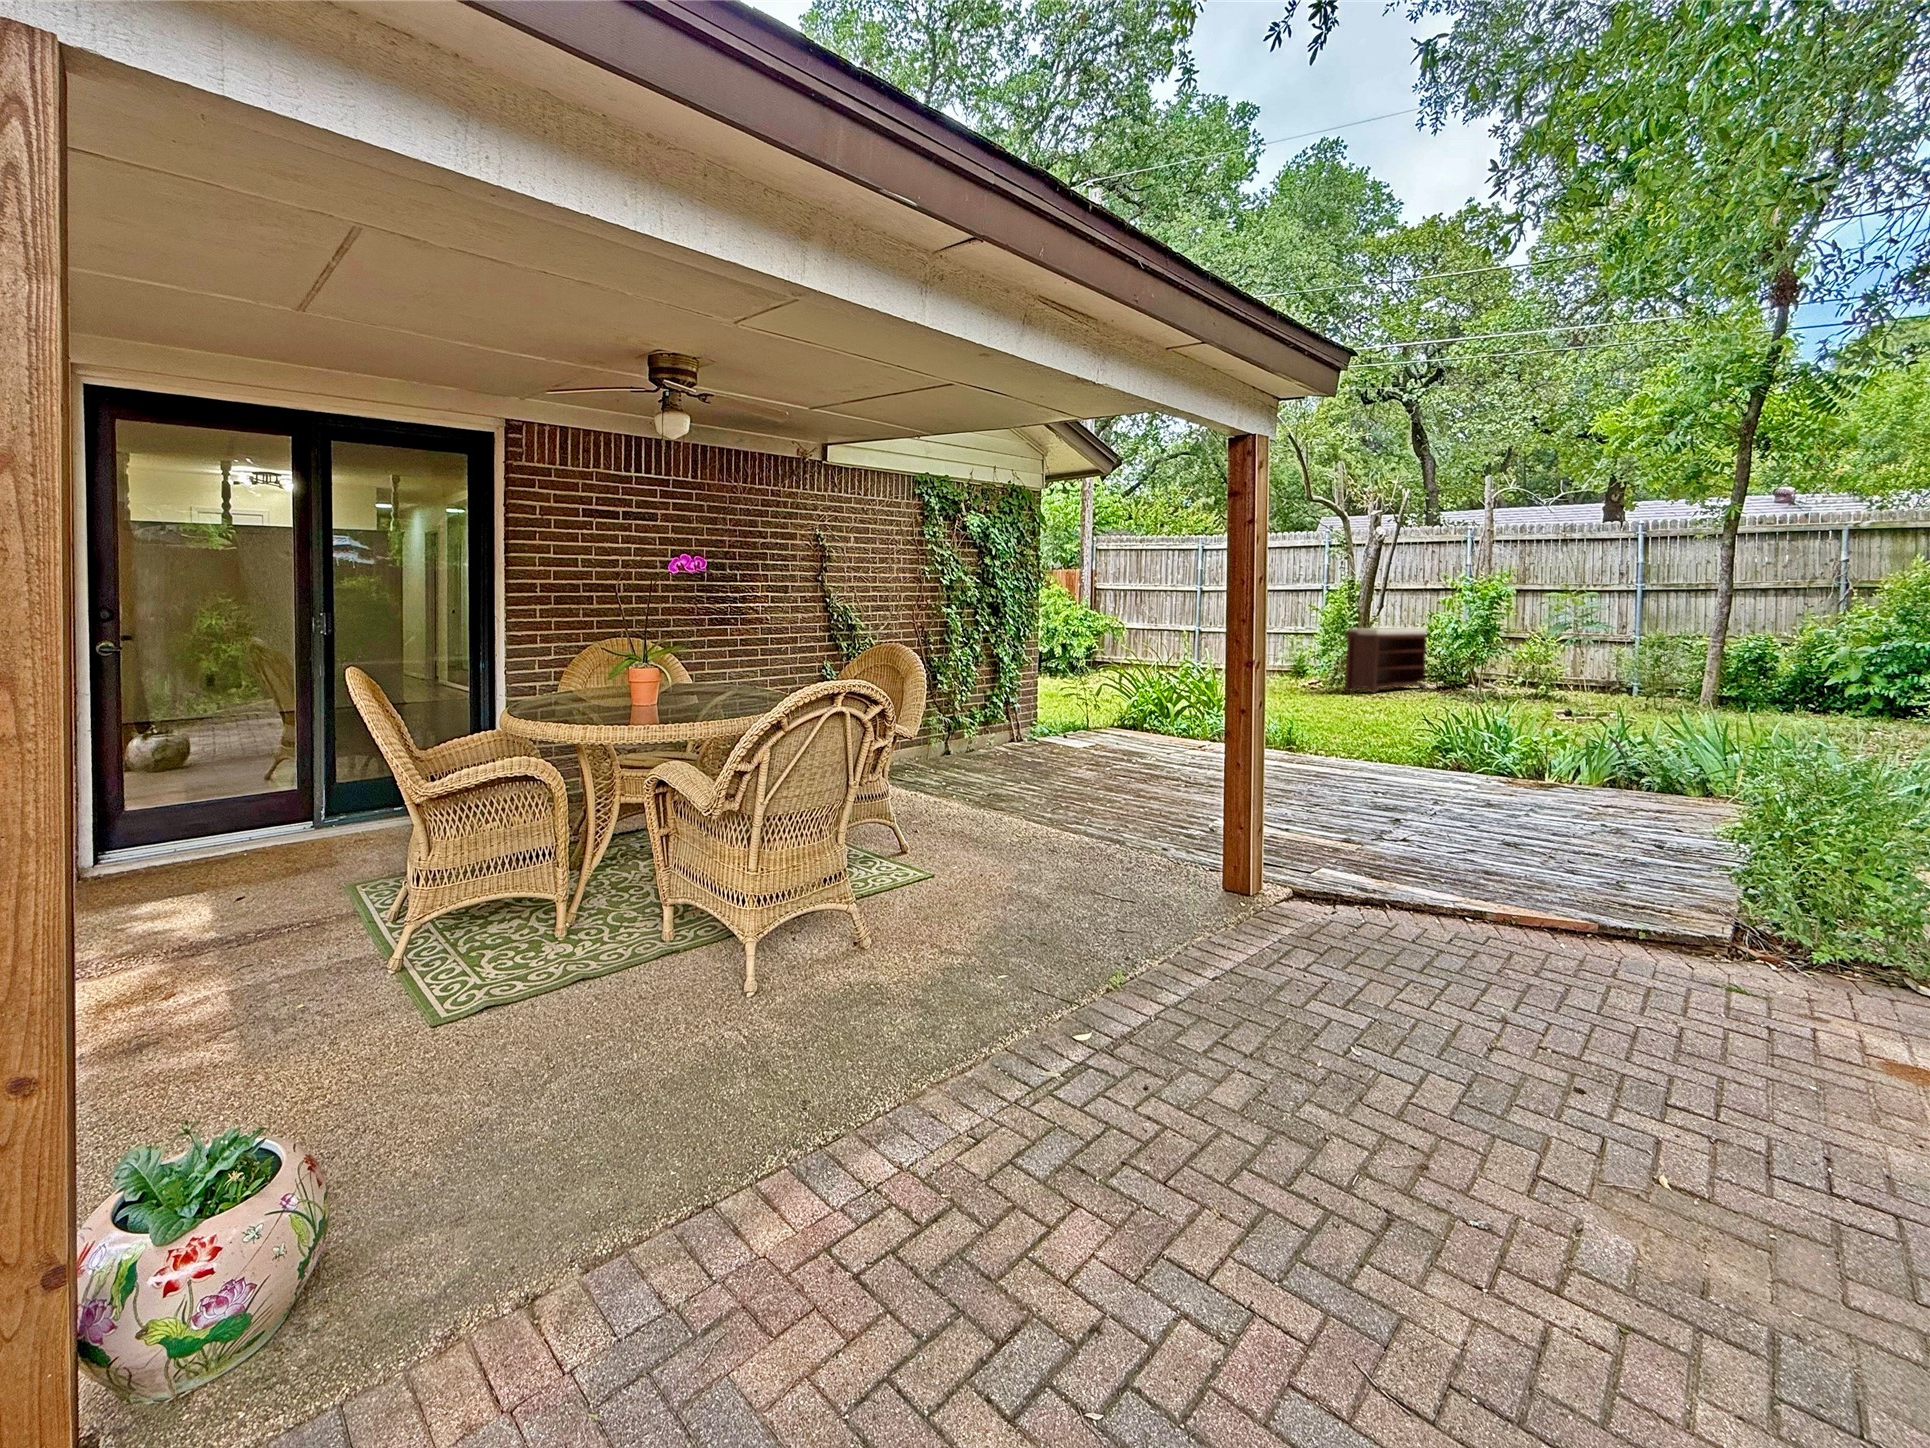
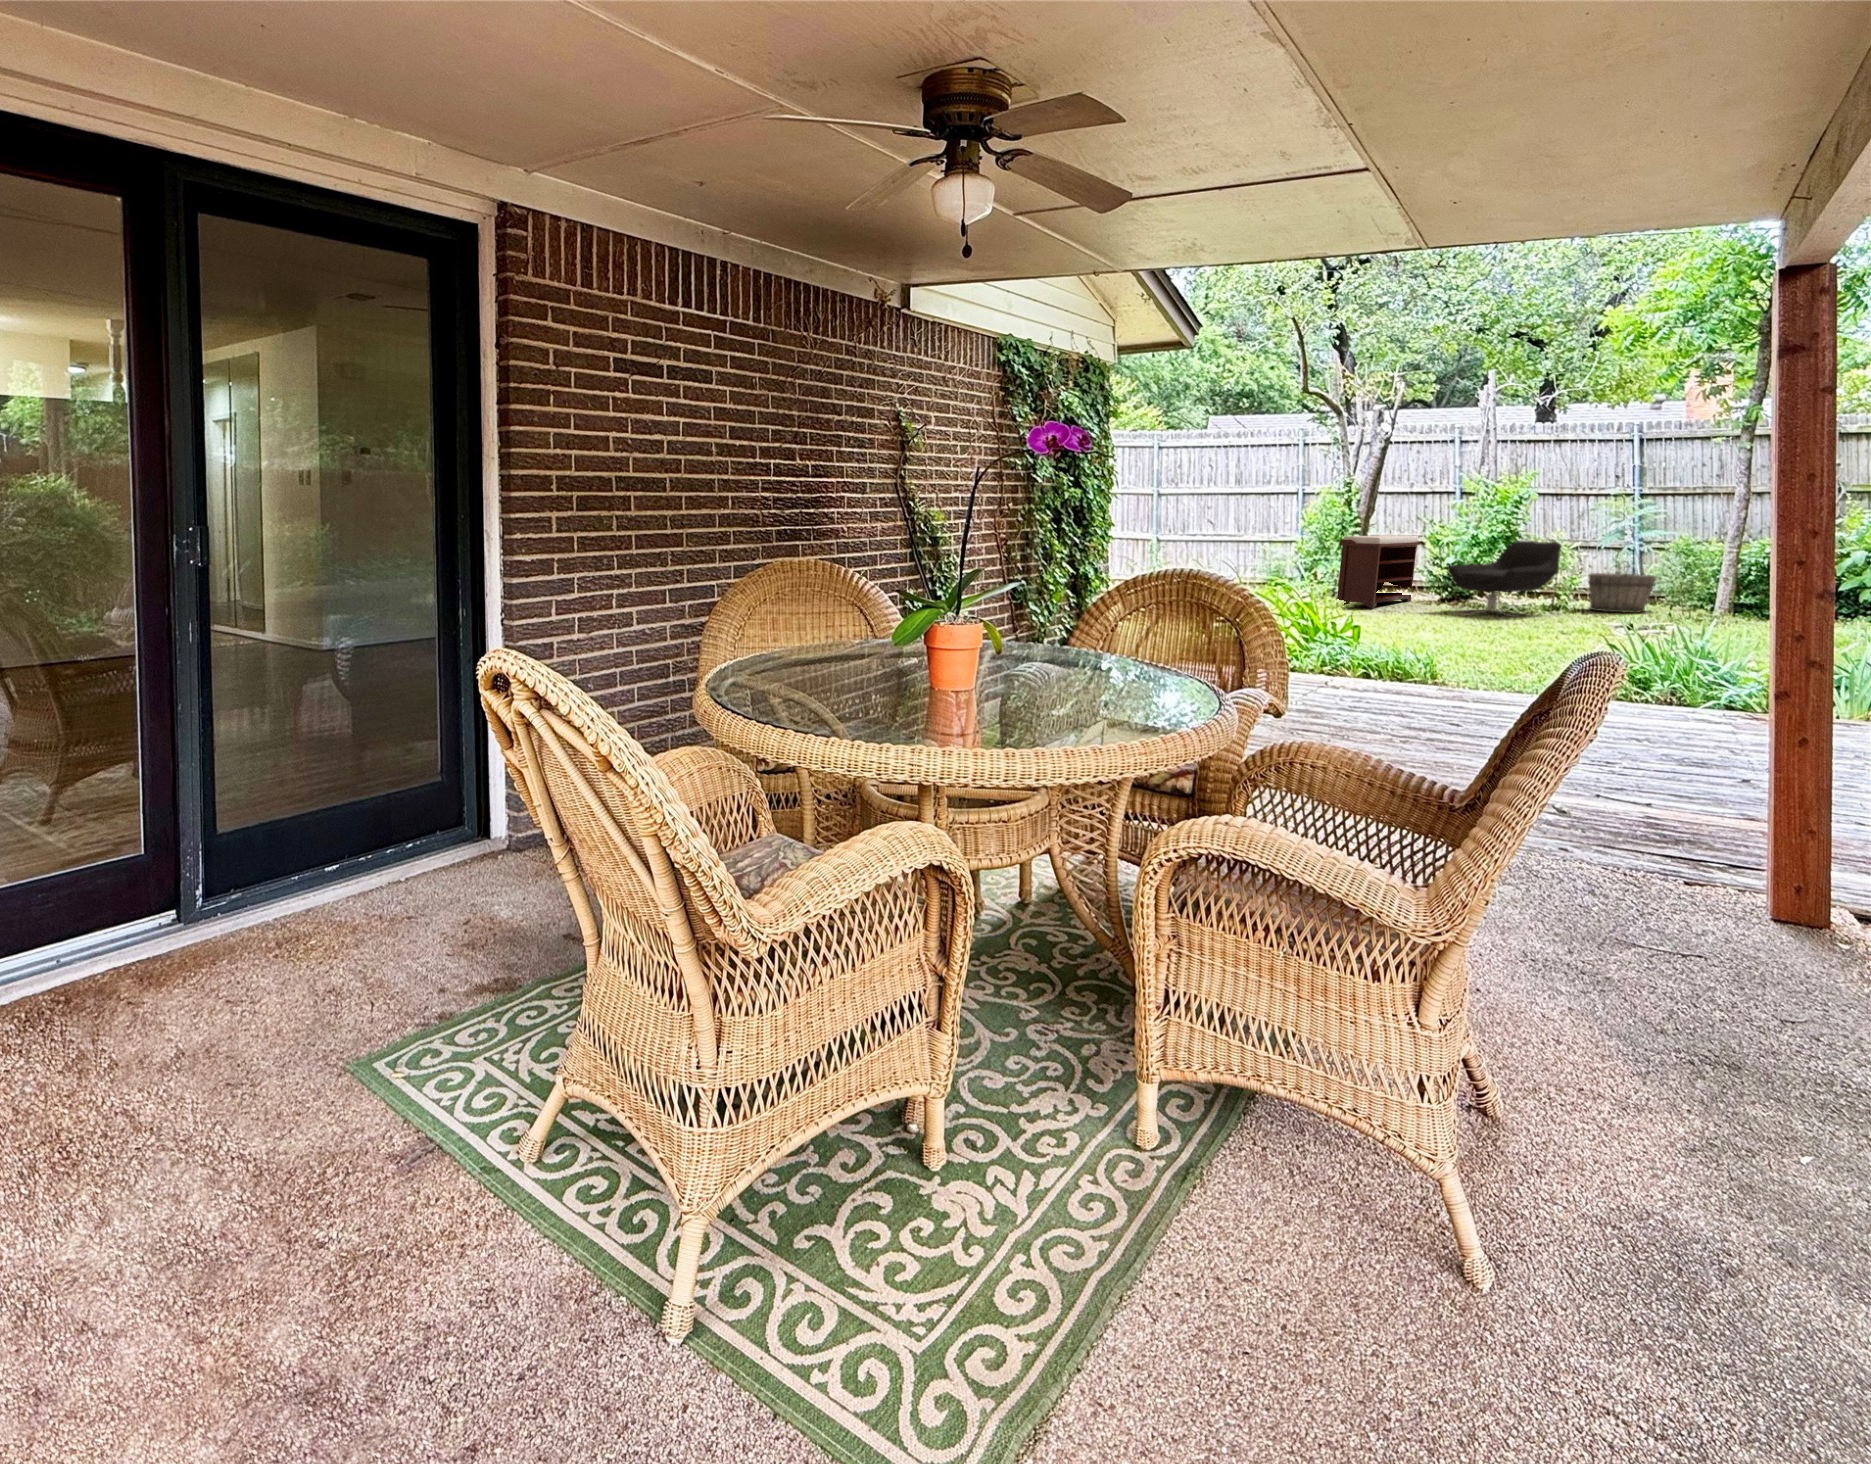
lounge chair: none [1433,631,1532,699] -> present [1448,541,1562,616]
wooden bucket: none [1565,650,1627,697] -> present [1588,565,1656,613]

